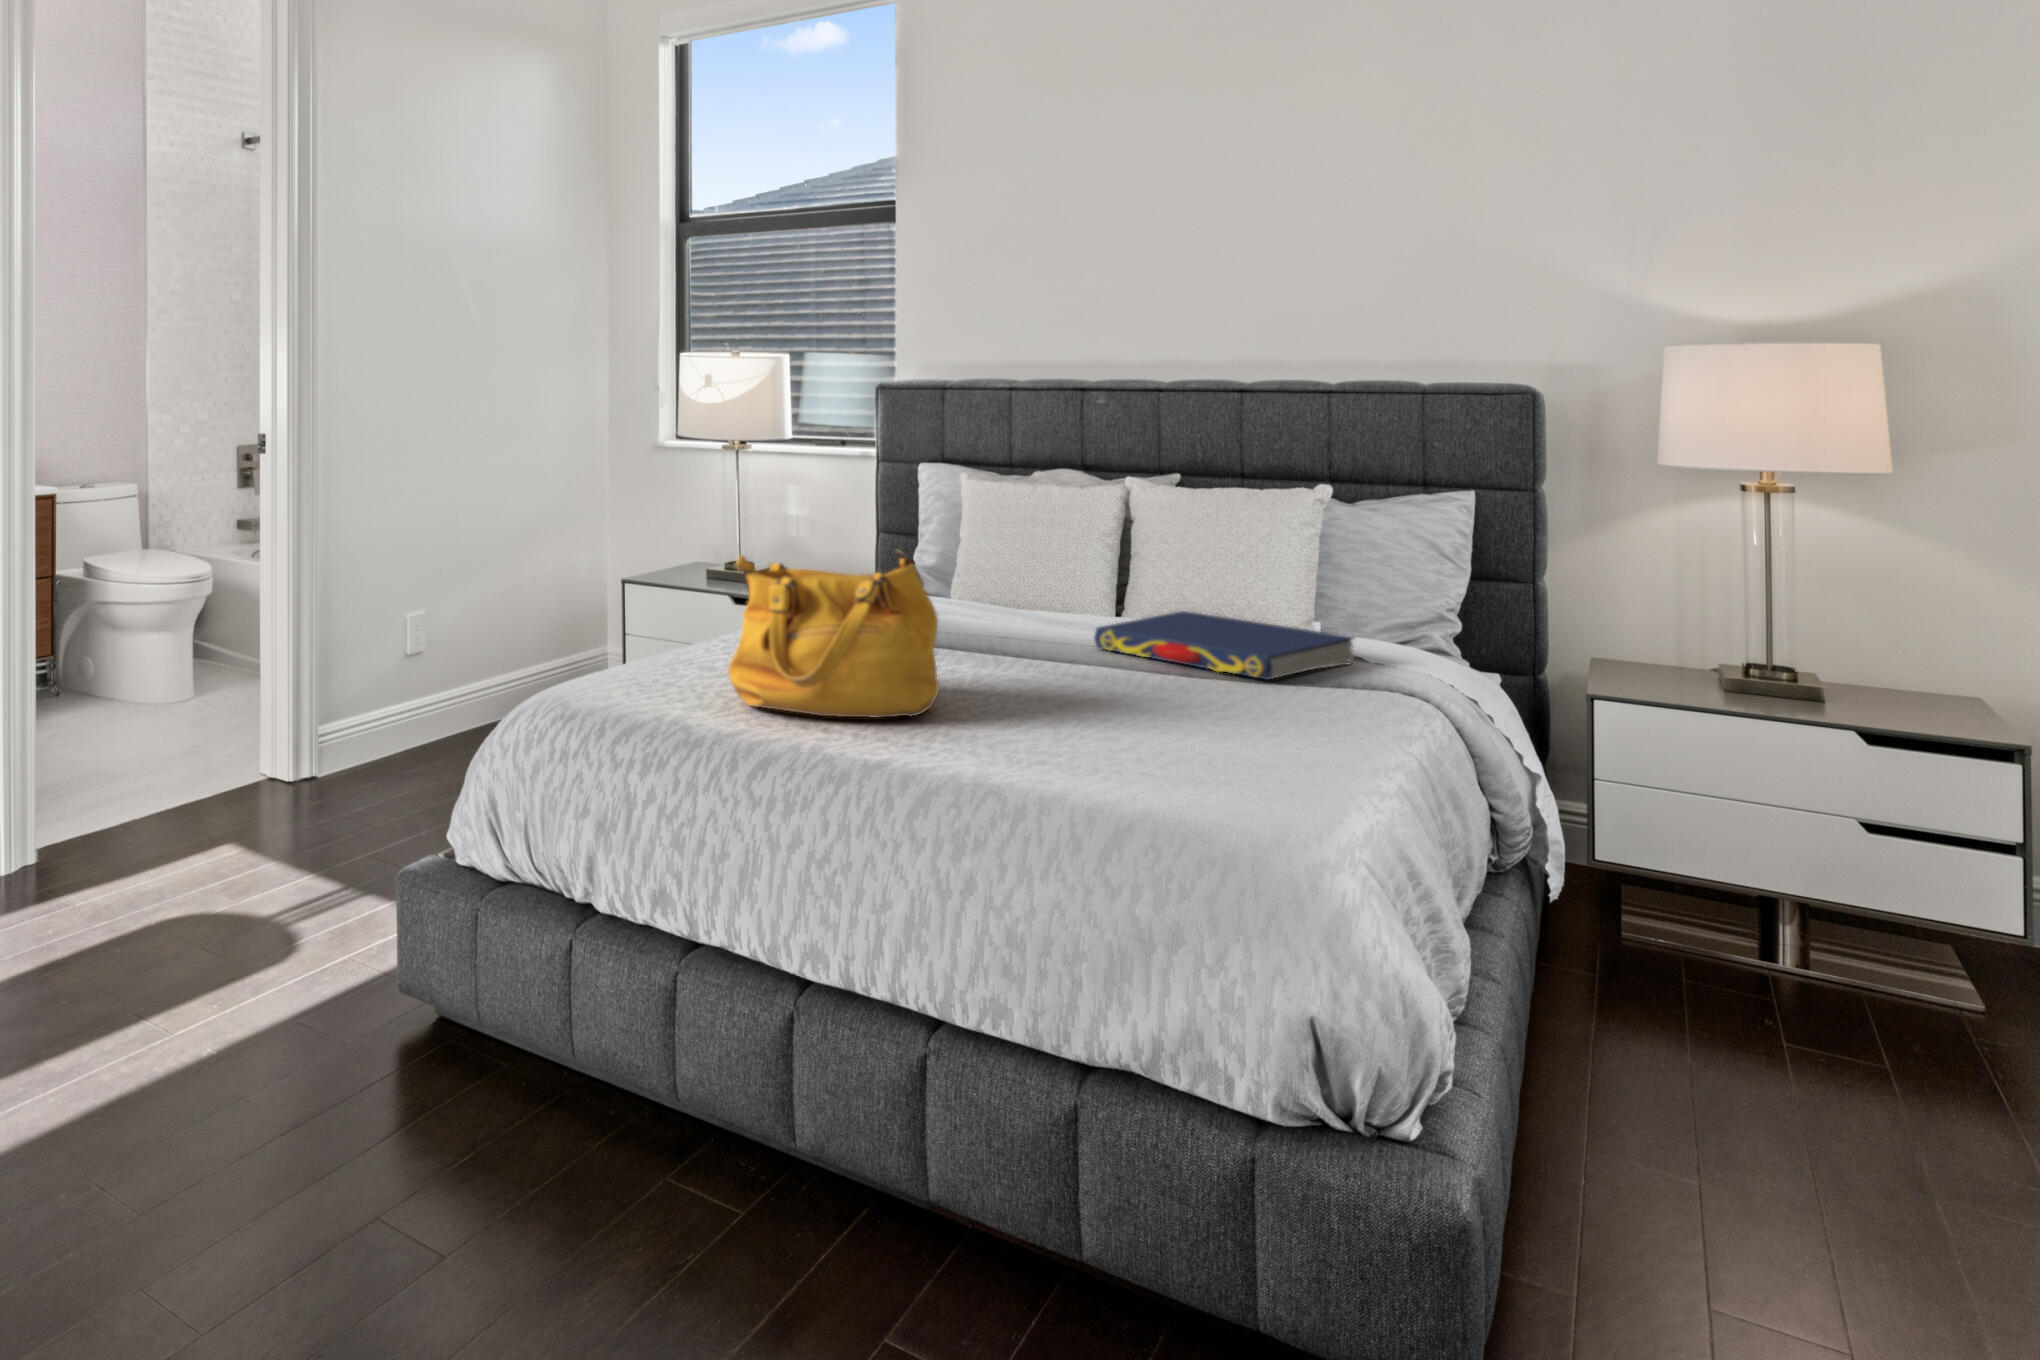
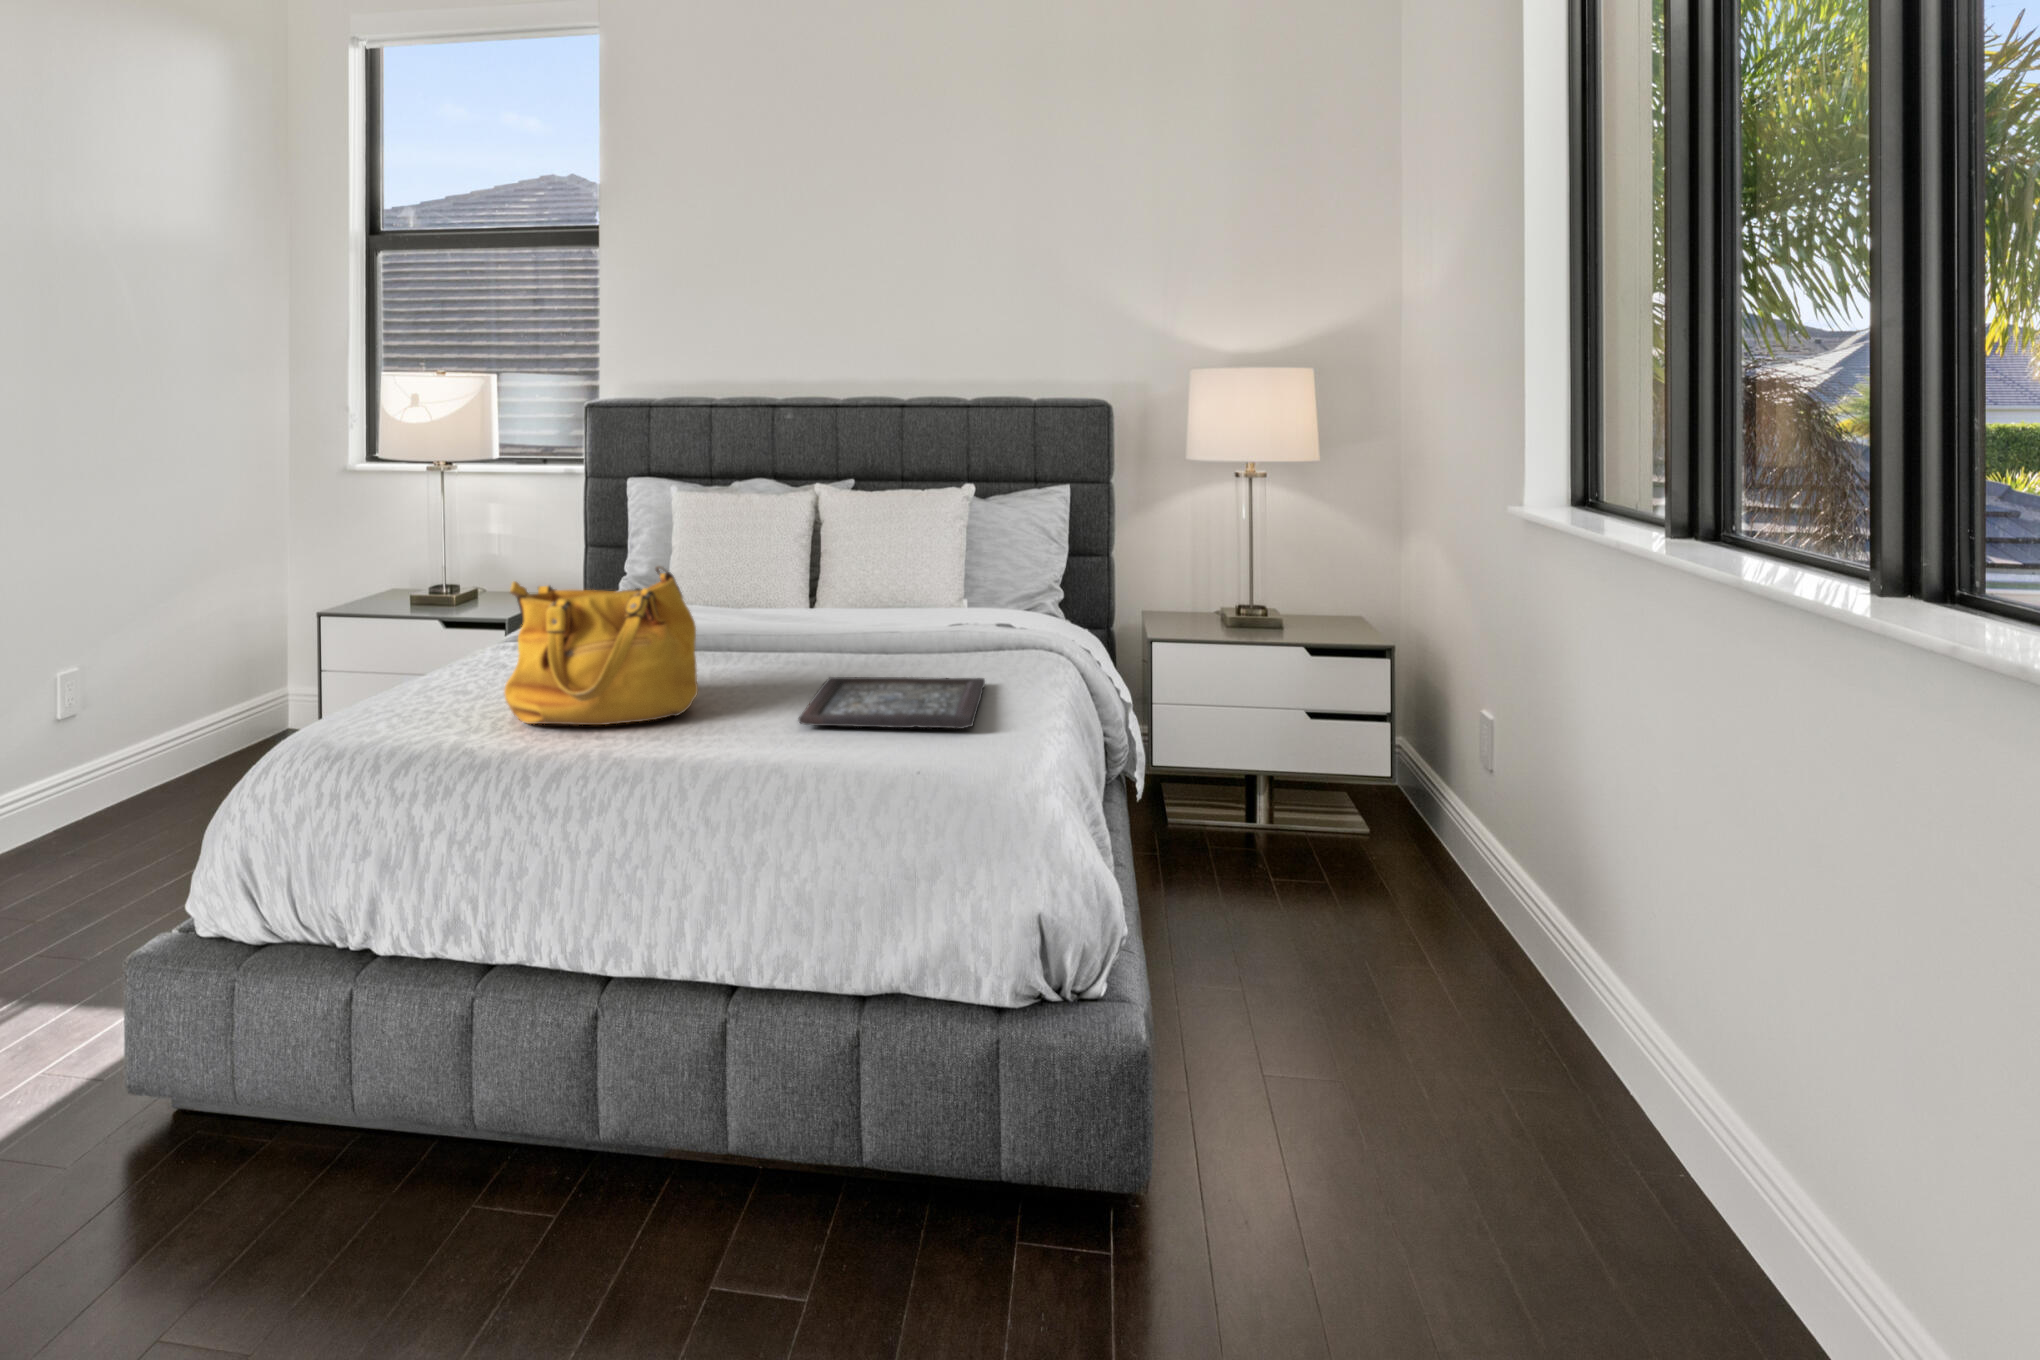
book: present [1094,611,1354,680] -> none [805,599,1003,652]
tray: none [1047,694,1305,770] -> present [799,677,985,729]

